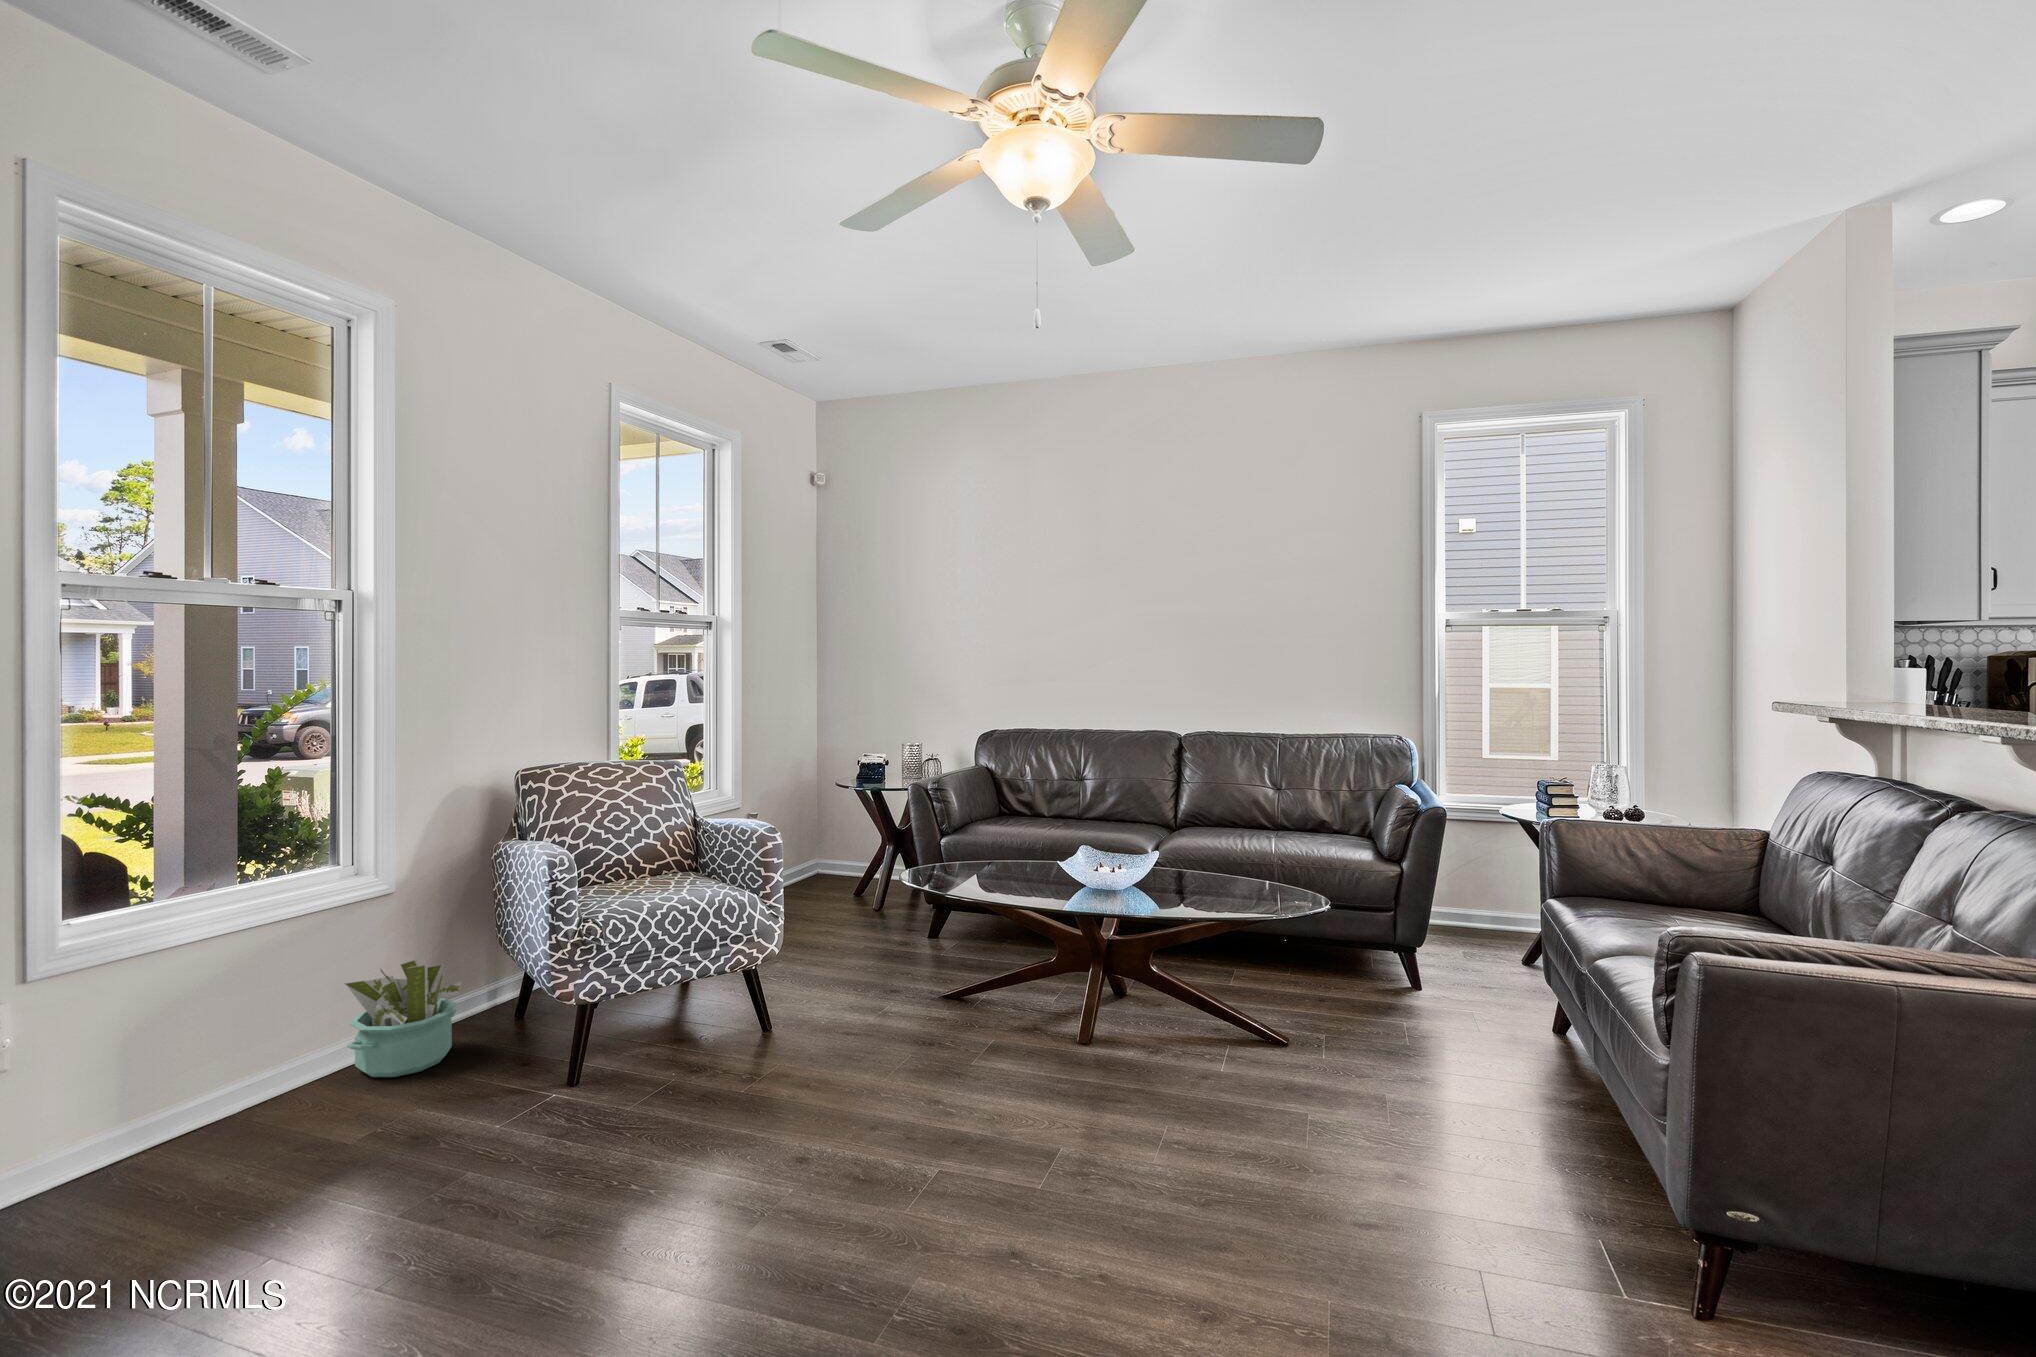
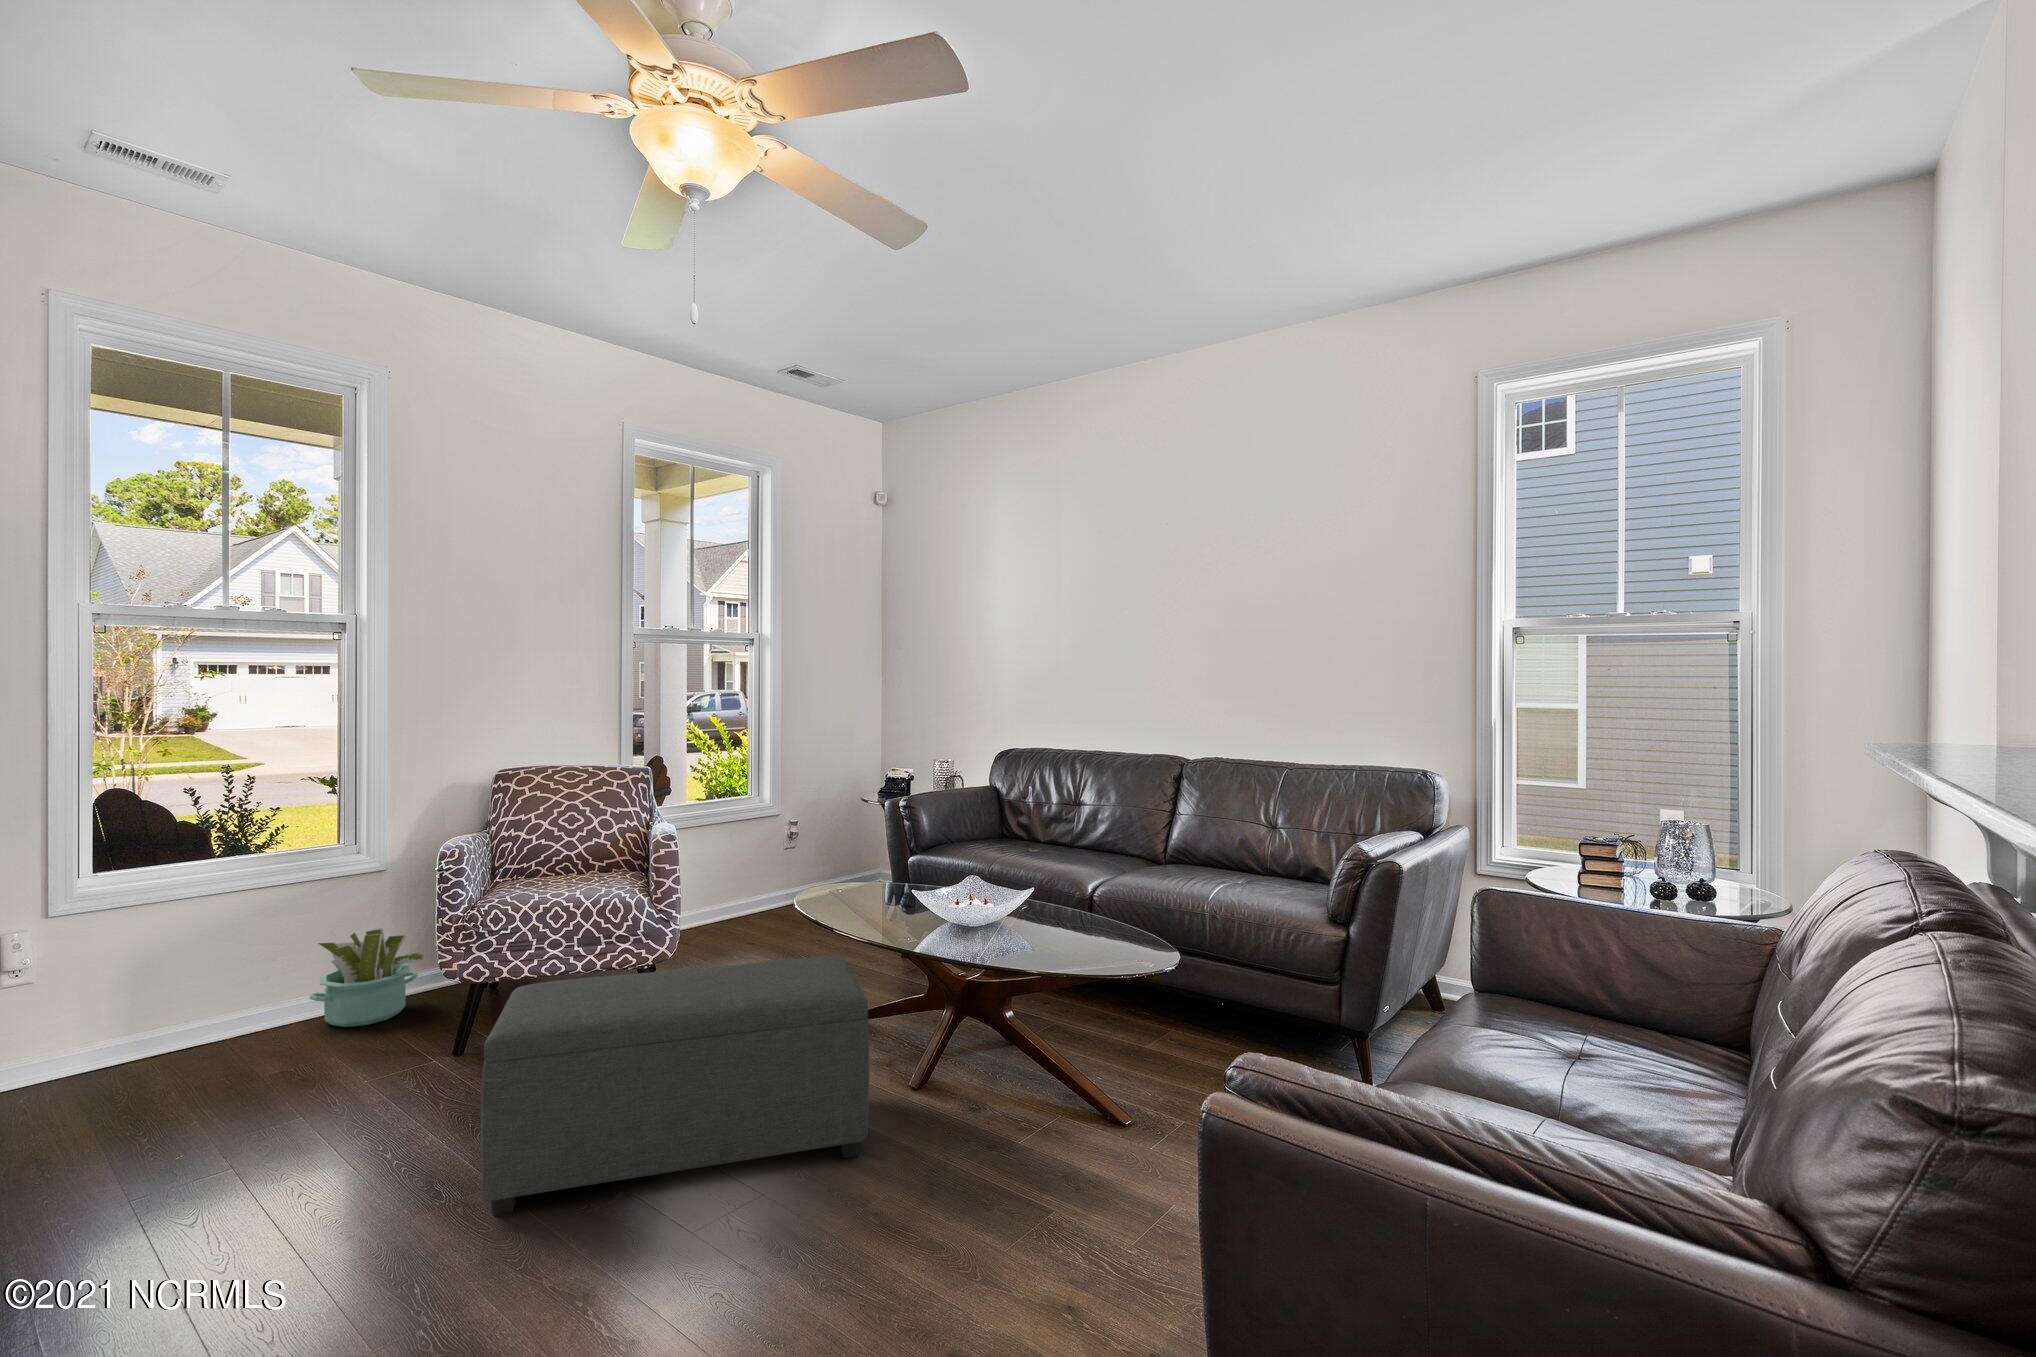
ottoman: none [757,928,1120,1214] -> present [481,957,870,1216]

